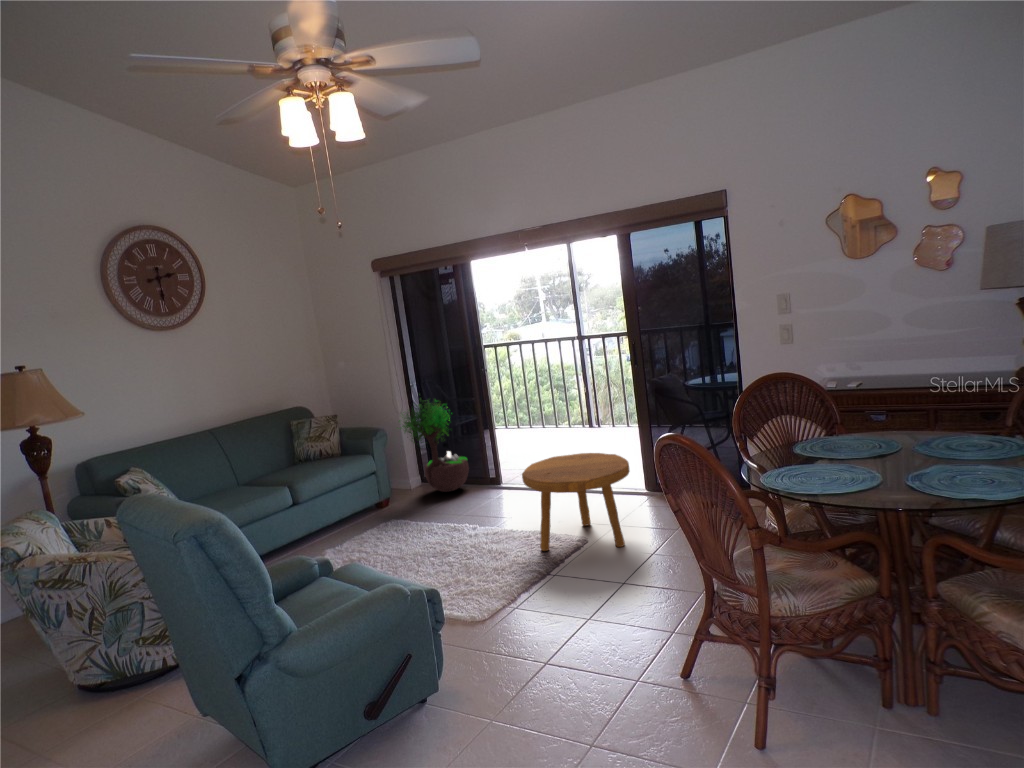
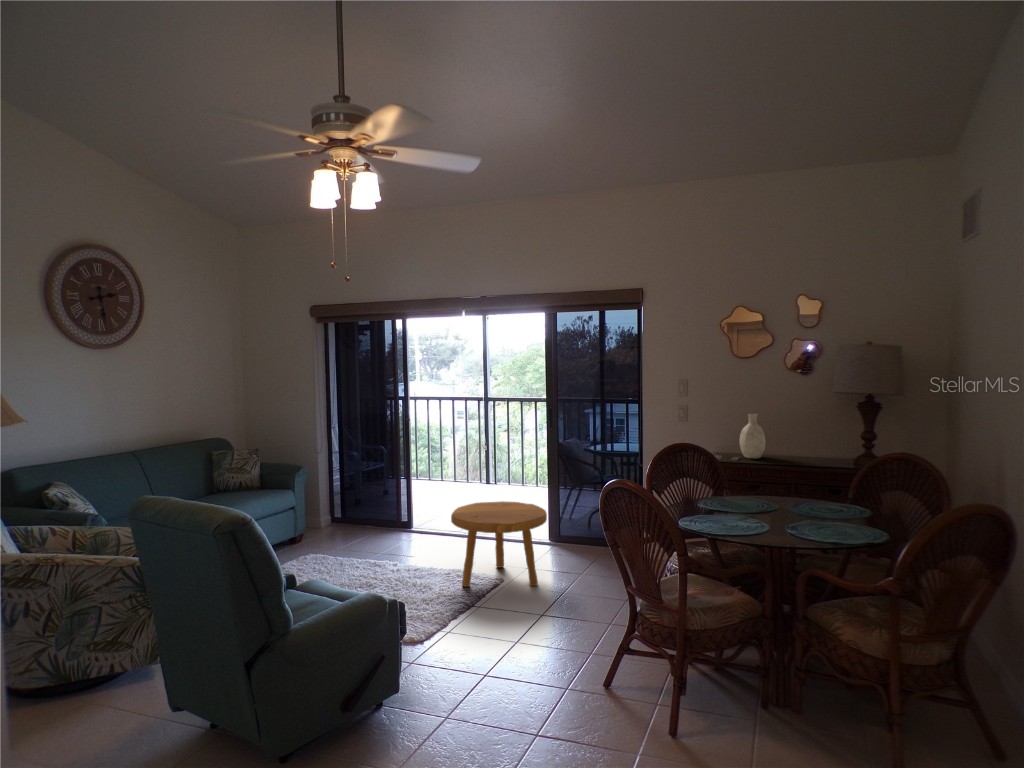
decorative vase: none [864,325,898,381] -> present [740,414,766,459]
potted tree: present [399,400,469,492] -> none [317,435,382,533]

